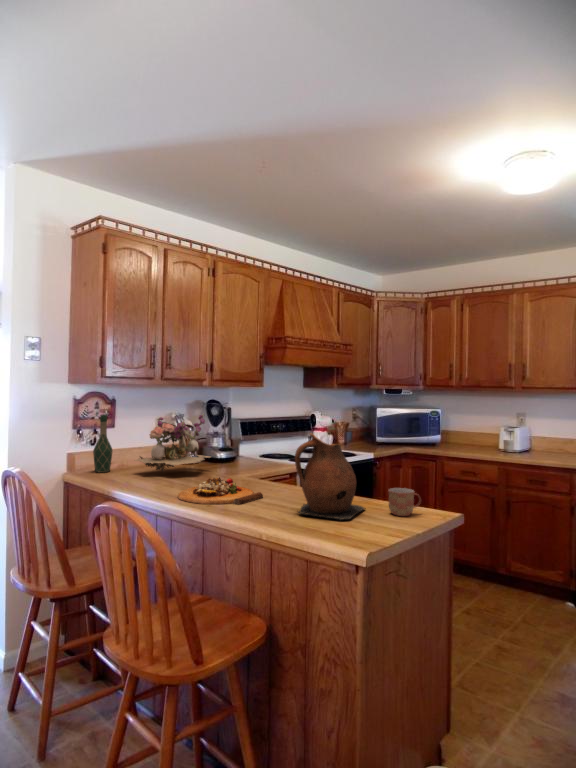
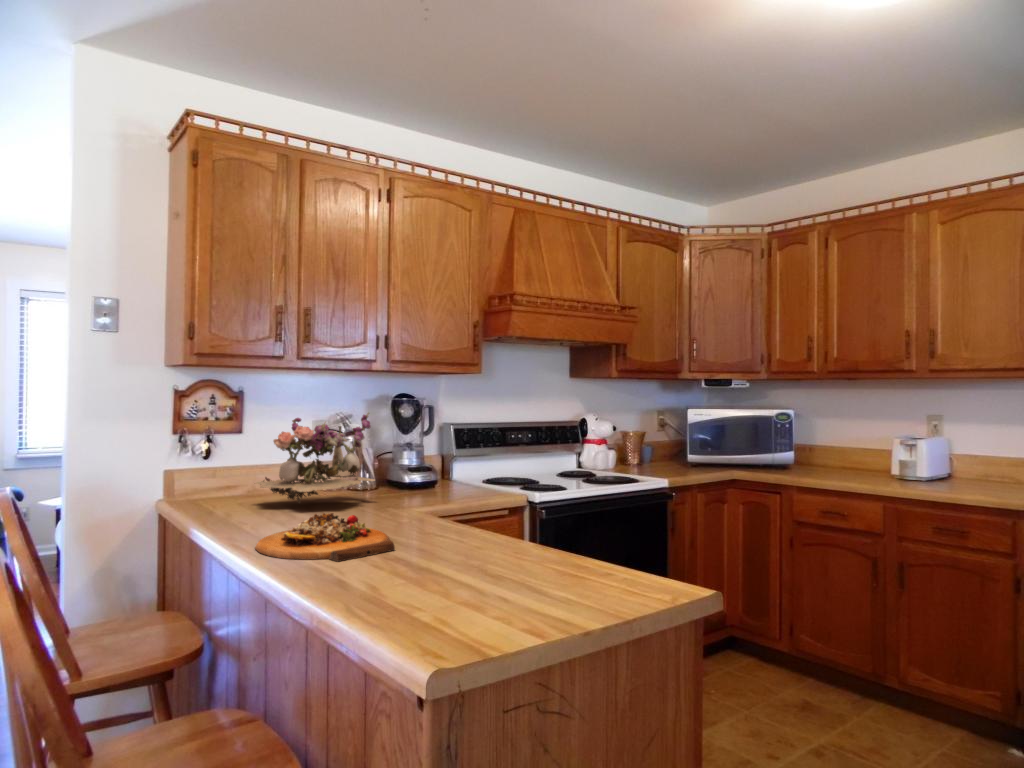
wine bottle: present [93,414,113,472] -> none [201,413,231,501]
ceramic pitcher: present [295,434,365,520] -> none [410,437,548,603]
mug: present [388,488,421,516] -> none [583,542,648,598]

